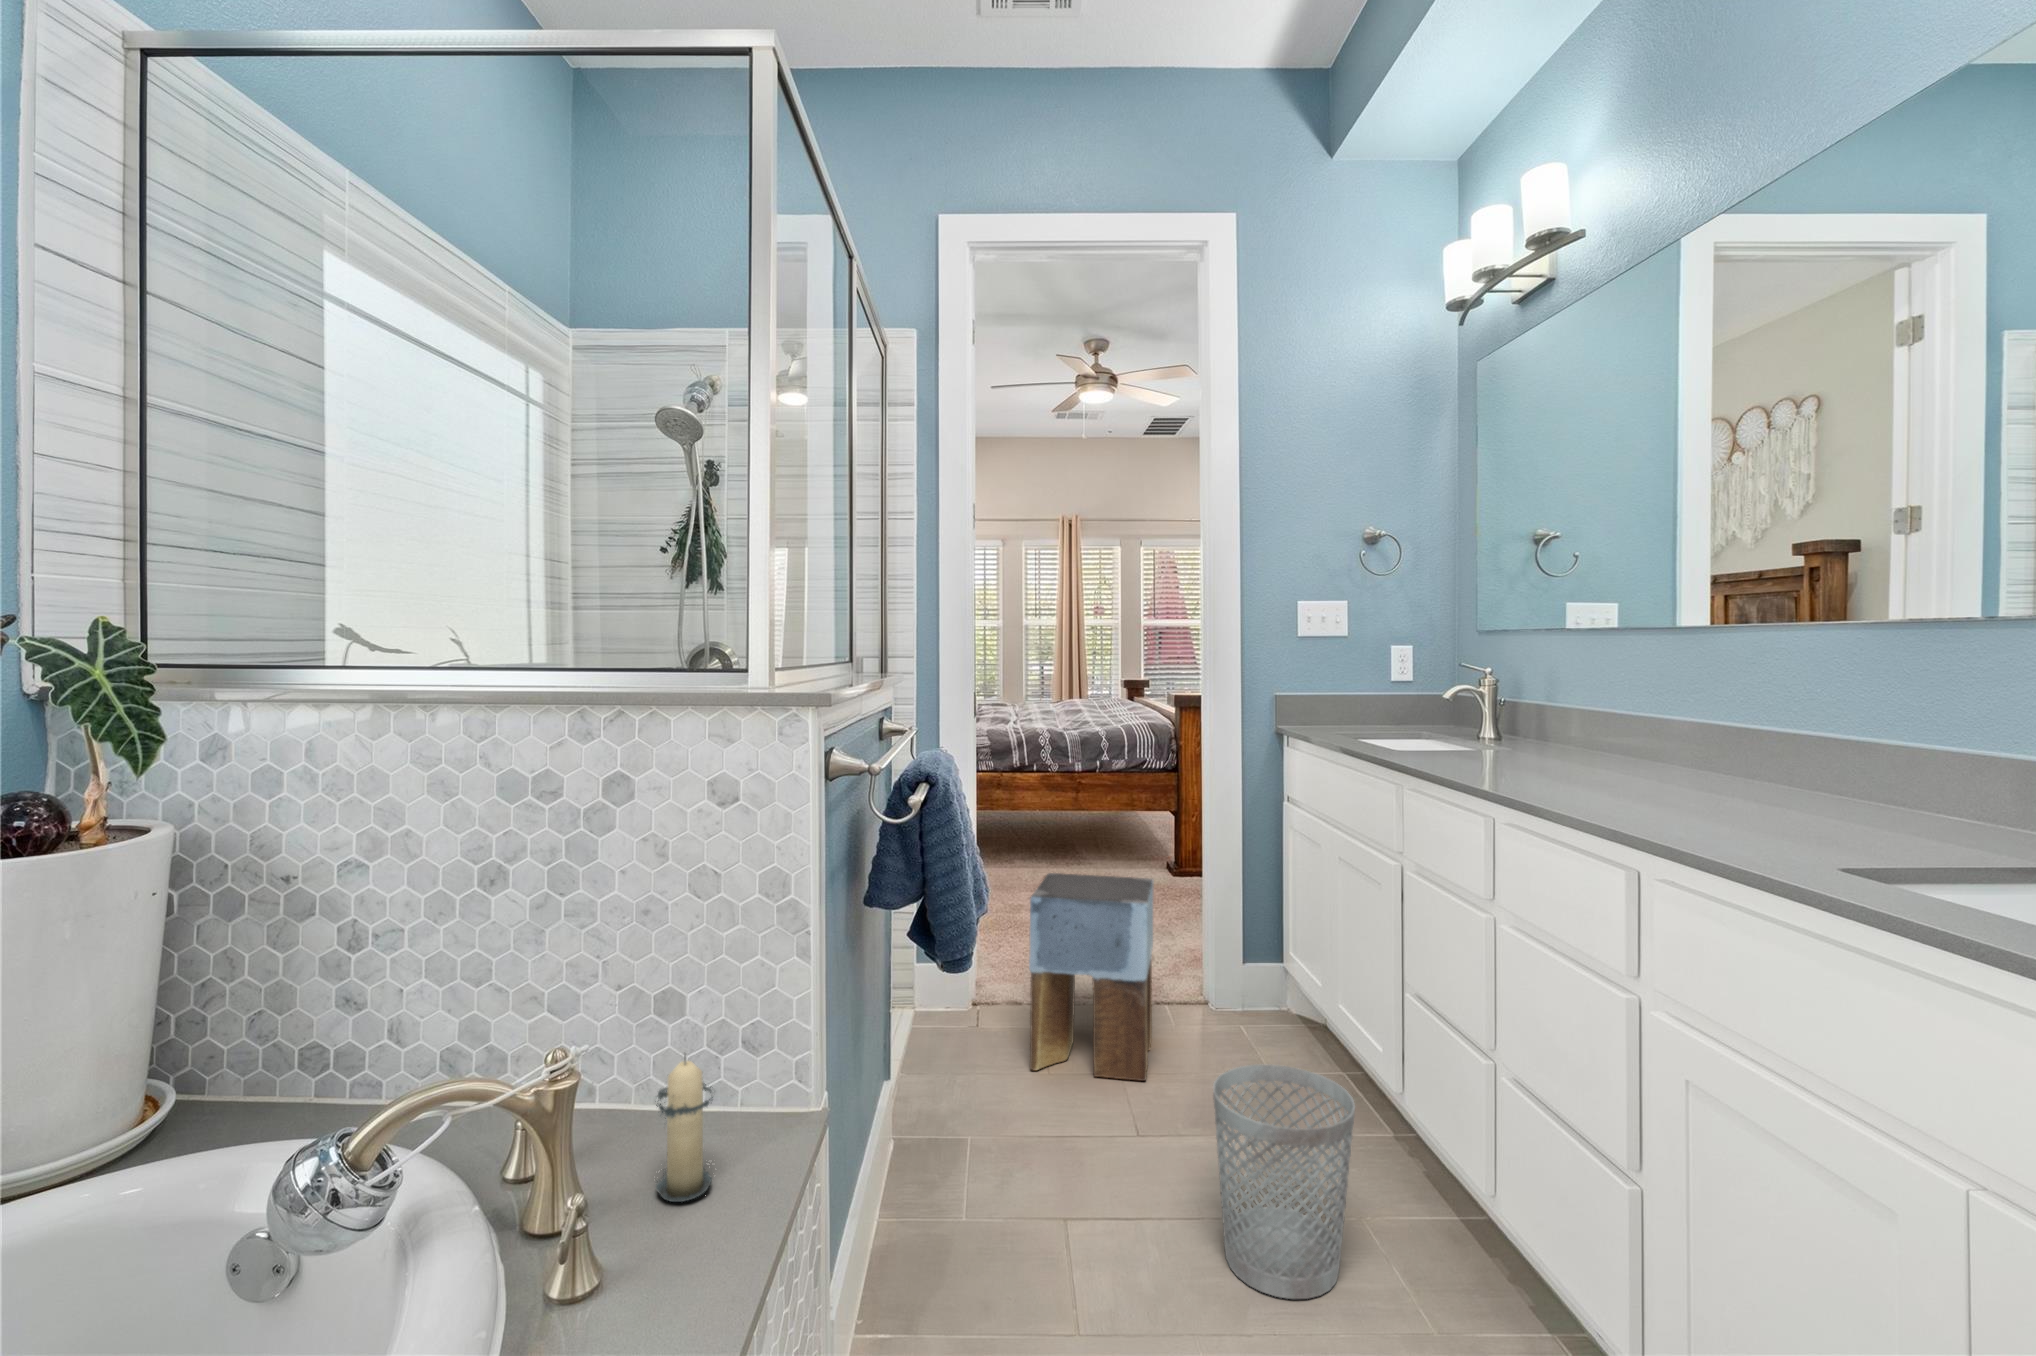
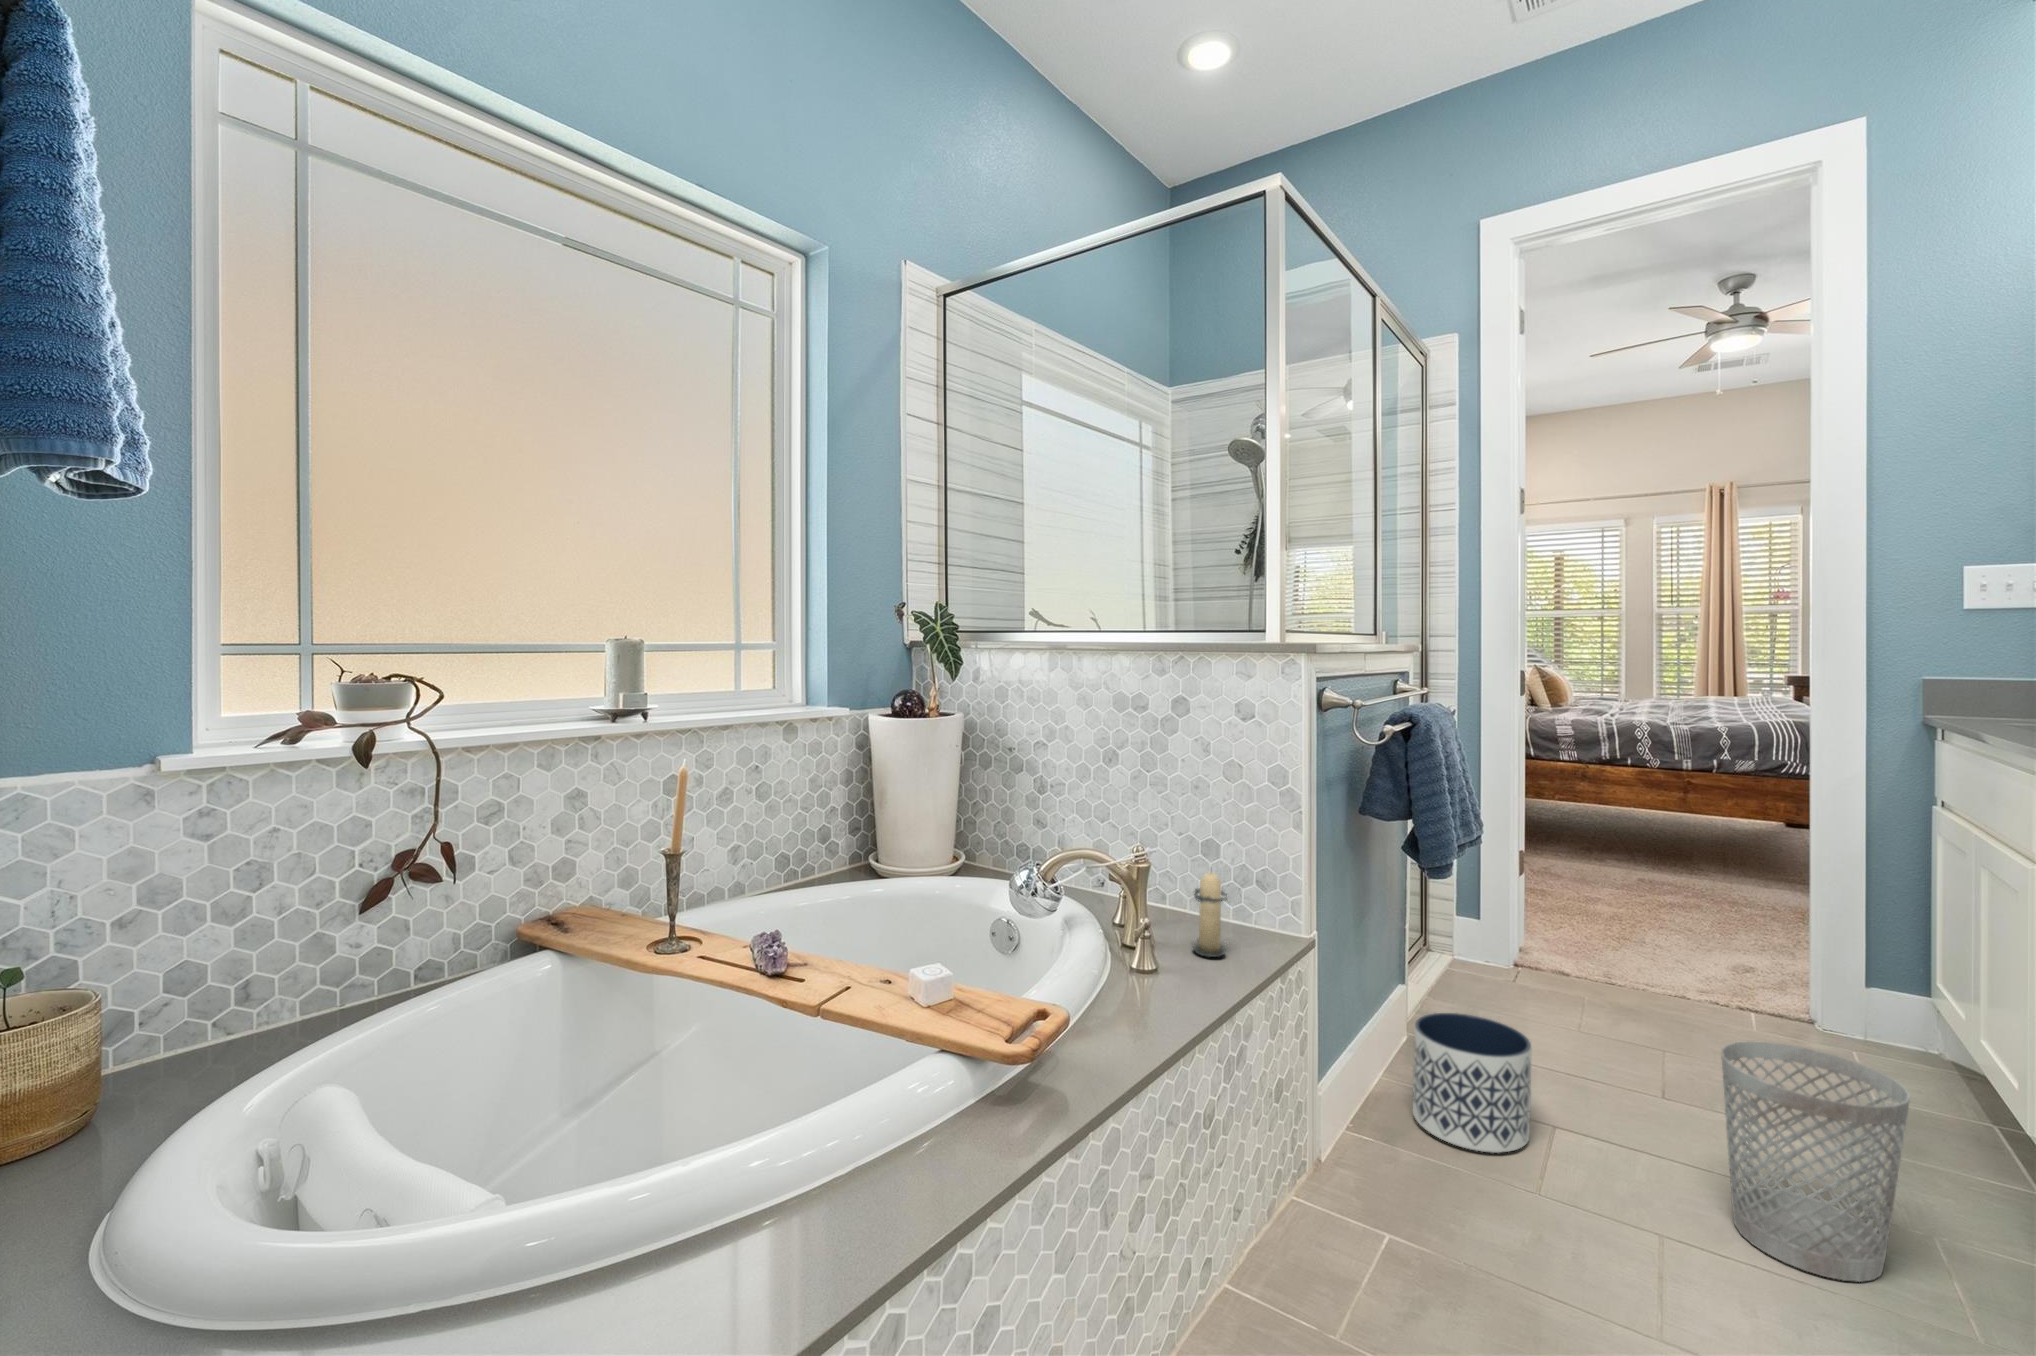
stool: present [1029,873,1153,1081] -> none [1558,850,1726,1070]
planter: none [920,1101,1042,1275] -> present [1413,1013,1531,1153]

